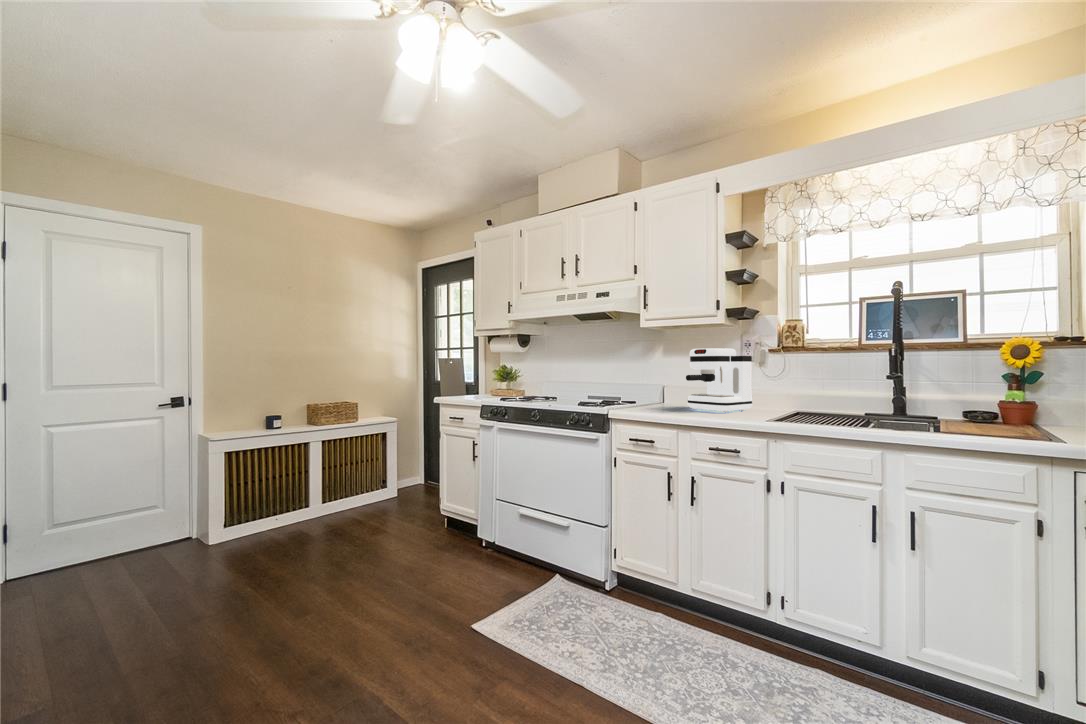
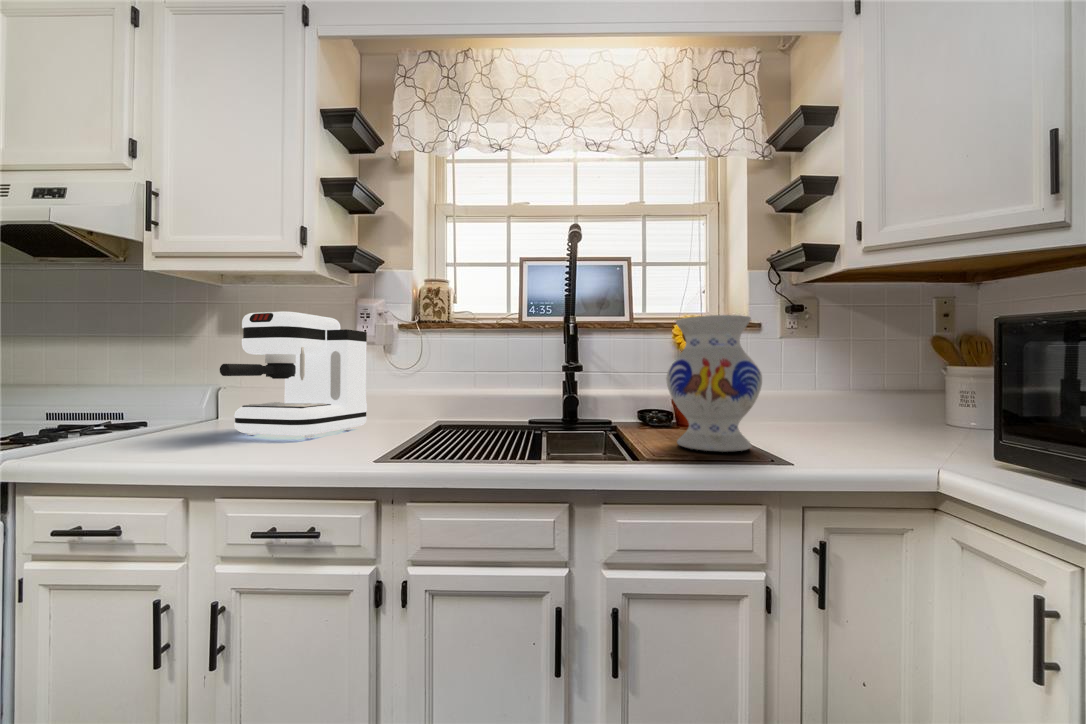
vase: none [965,349,1050,438] -> present [666,315,762,452]

